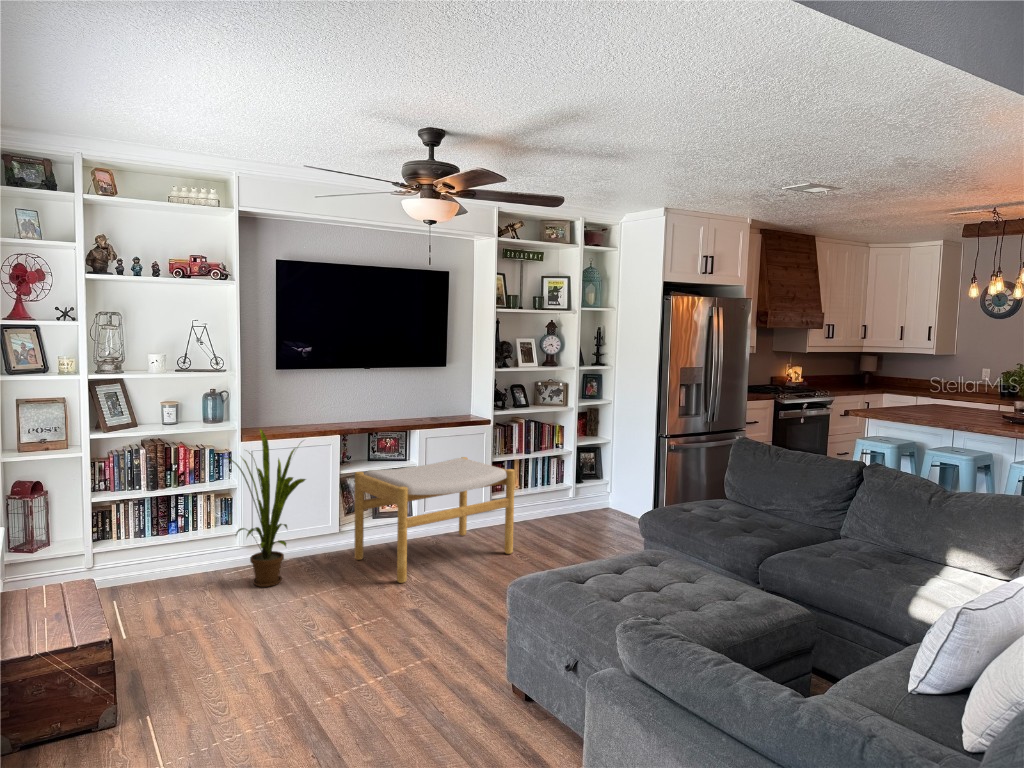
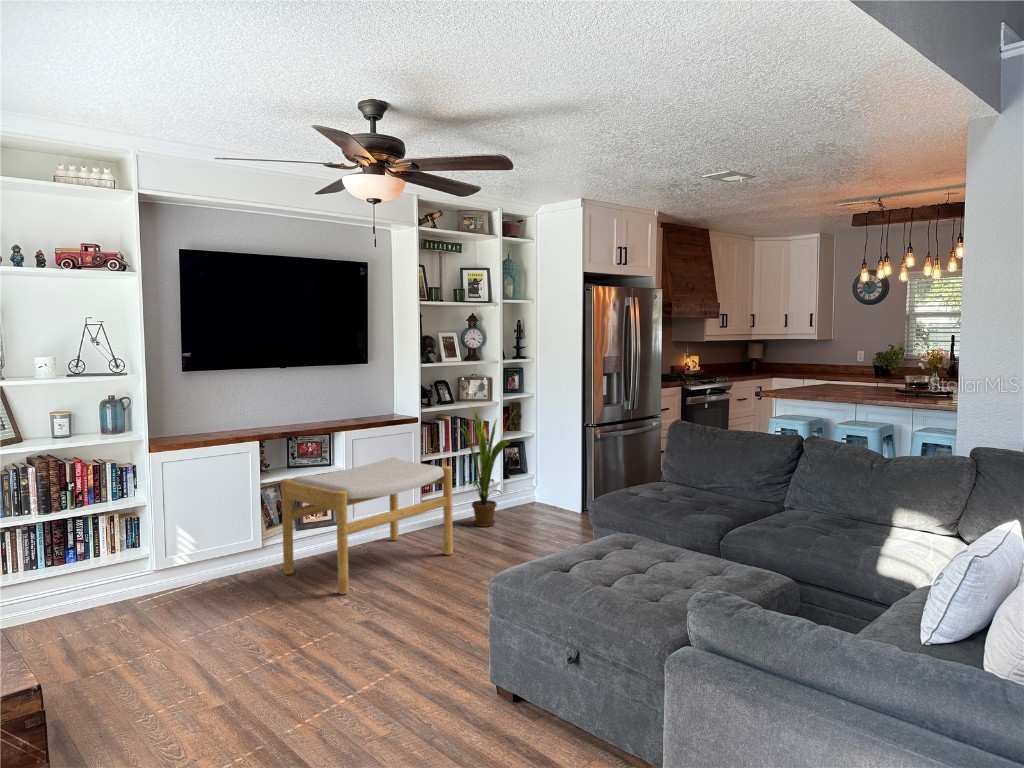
house plant: present [225,429,306,587] -> present [453,406,514,527]

